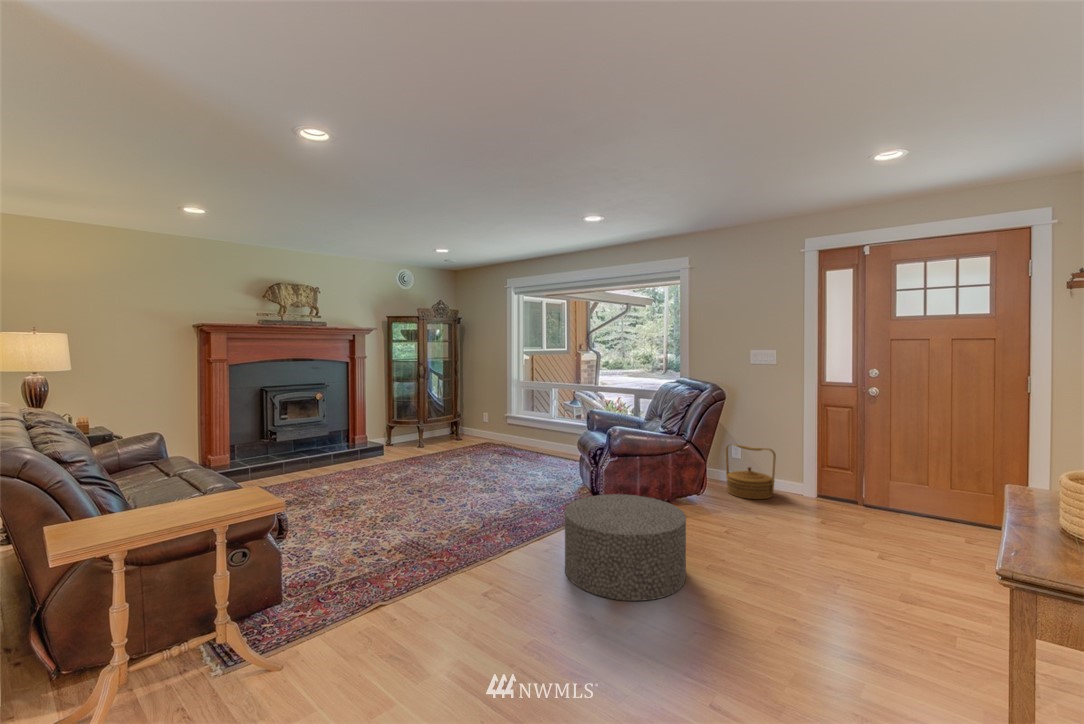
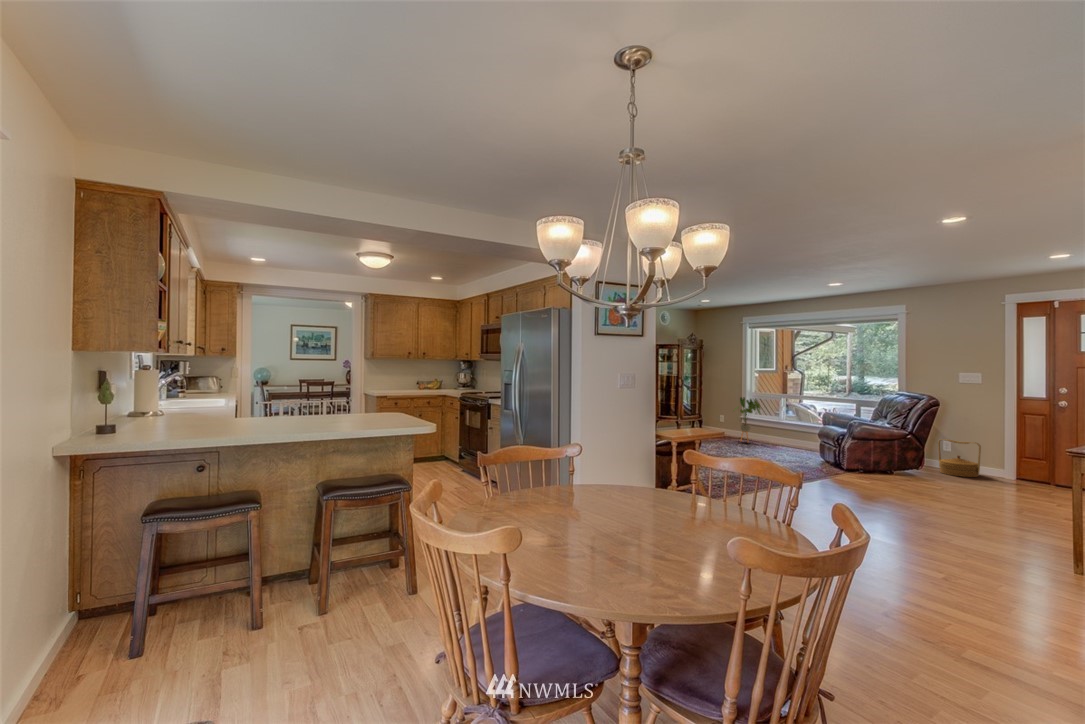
house plant: none [489,388,527,451] -> present [734,397,760,441]
ottoman: present [565,494,686,601] -> none [839,456,920,504]

